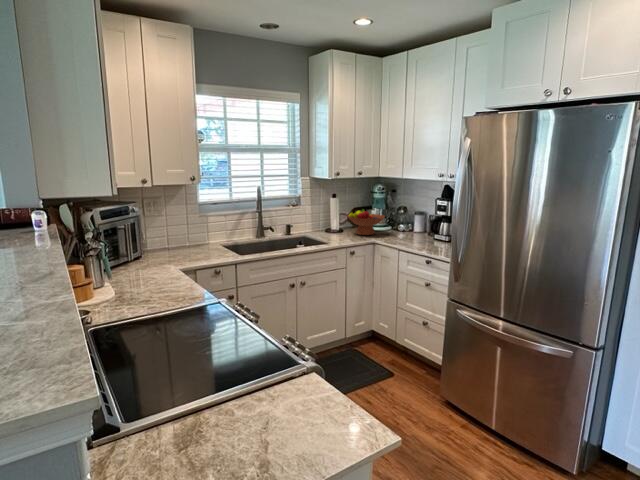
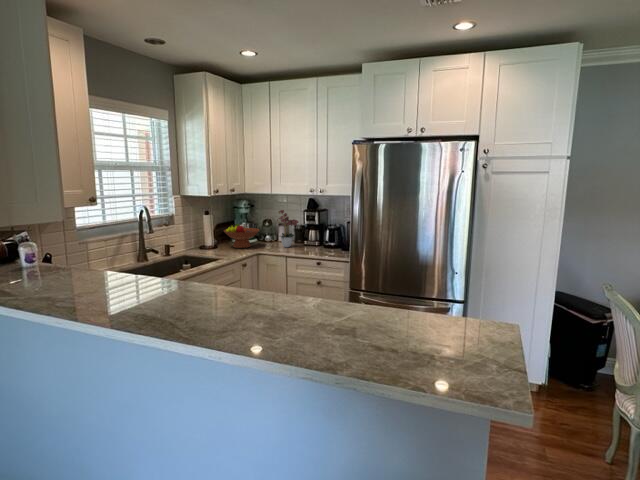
flower arrangement: none [397,195,428,240] -> present [277,210,298,247]

